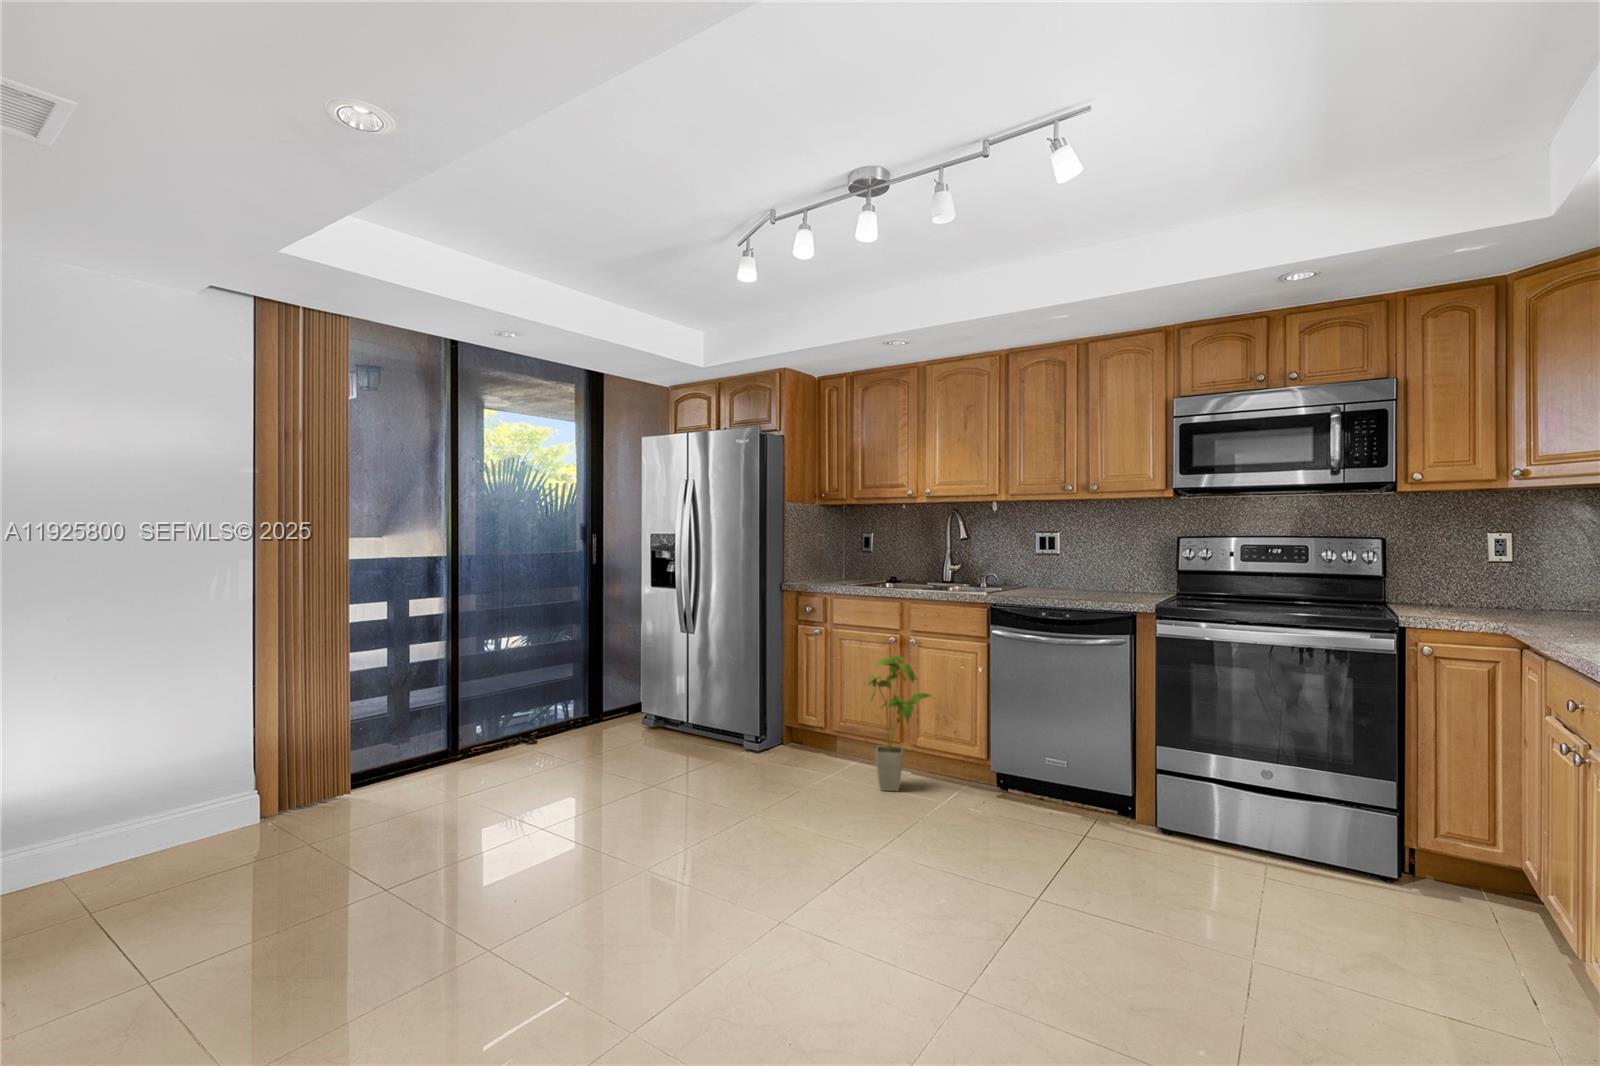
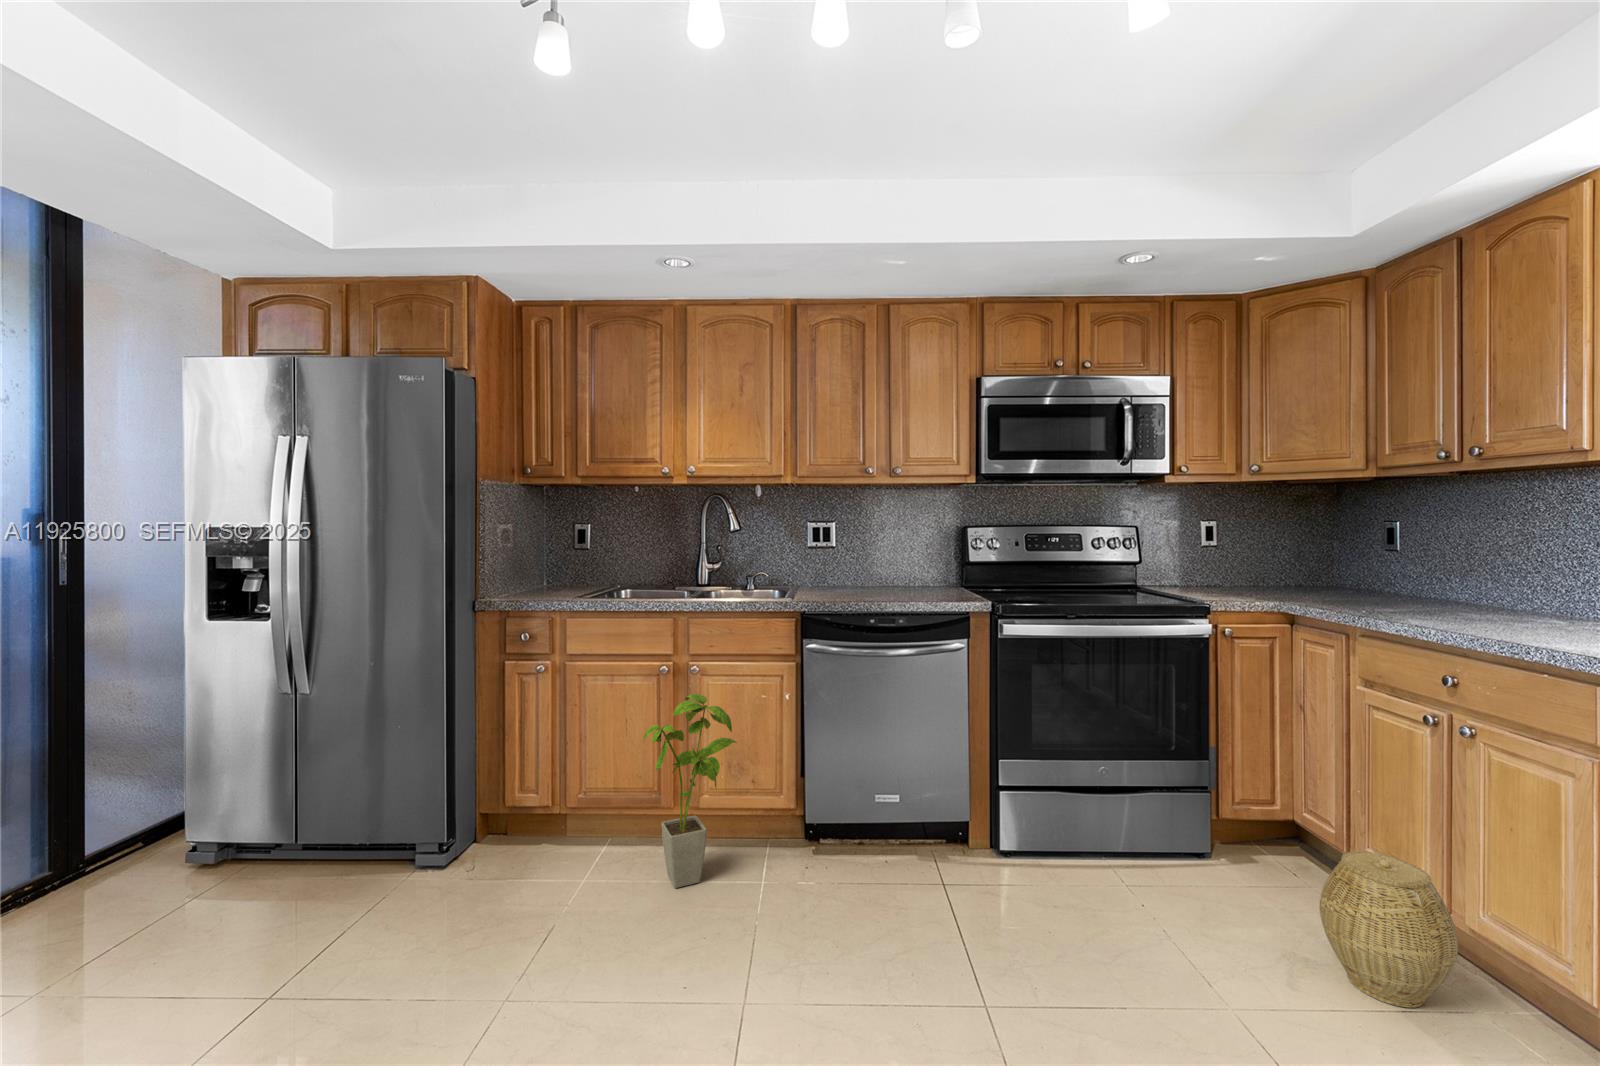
woven basket: none [1373,855,1506,1004] -> present [1319,852,1458,1008]

